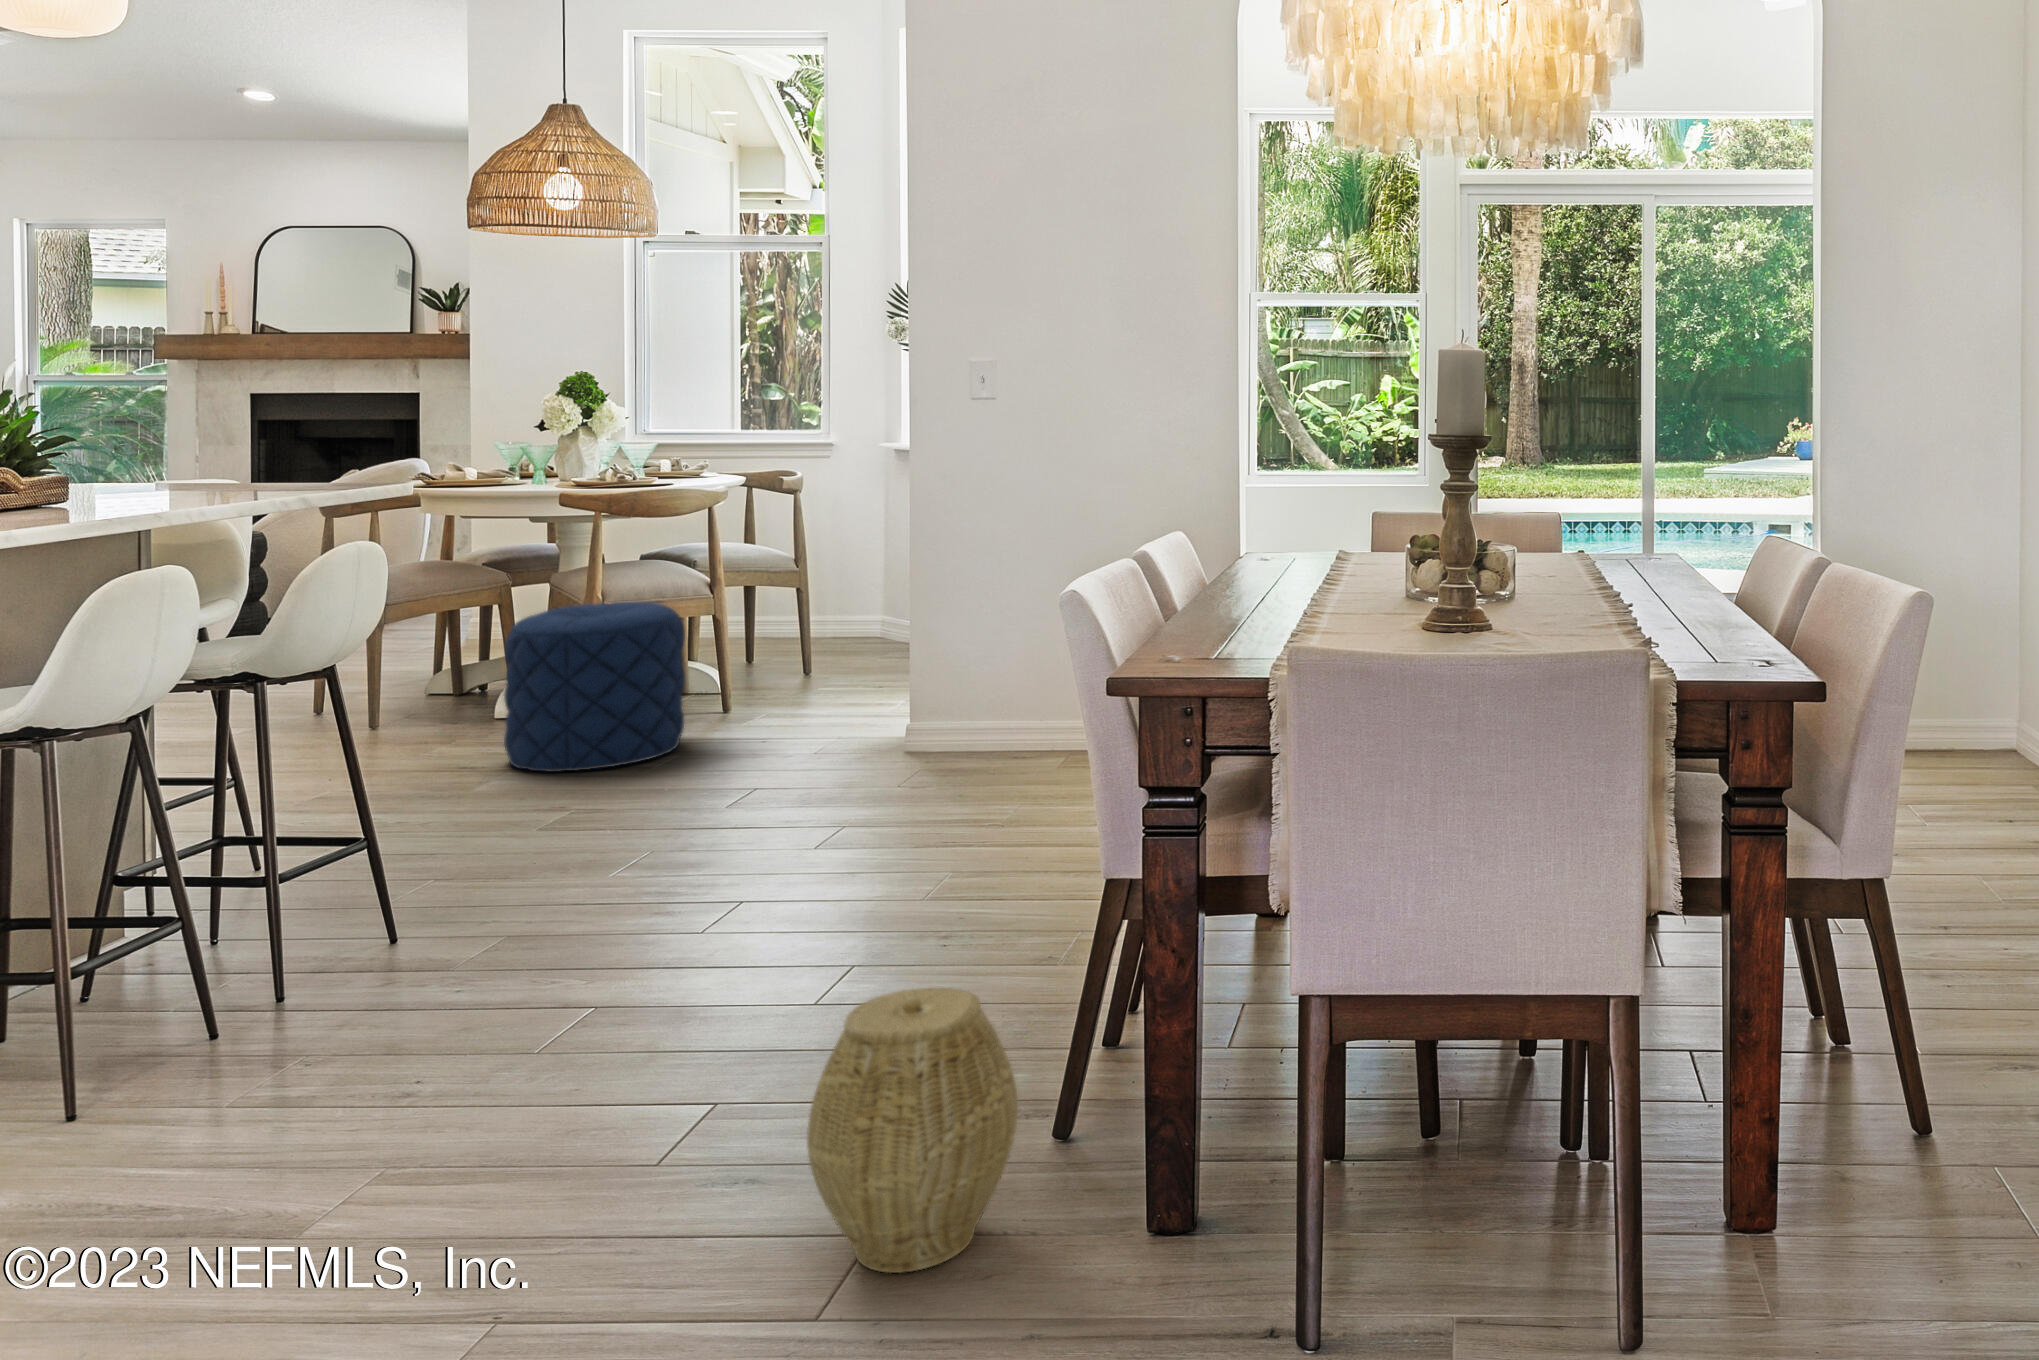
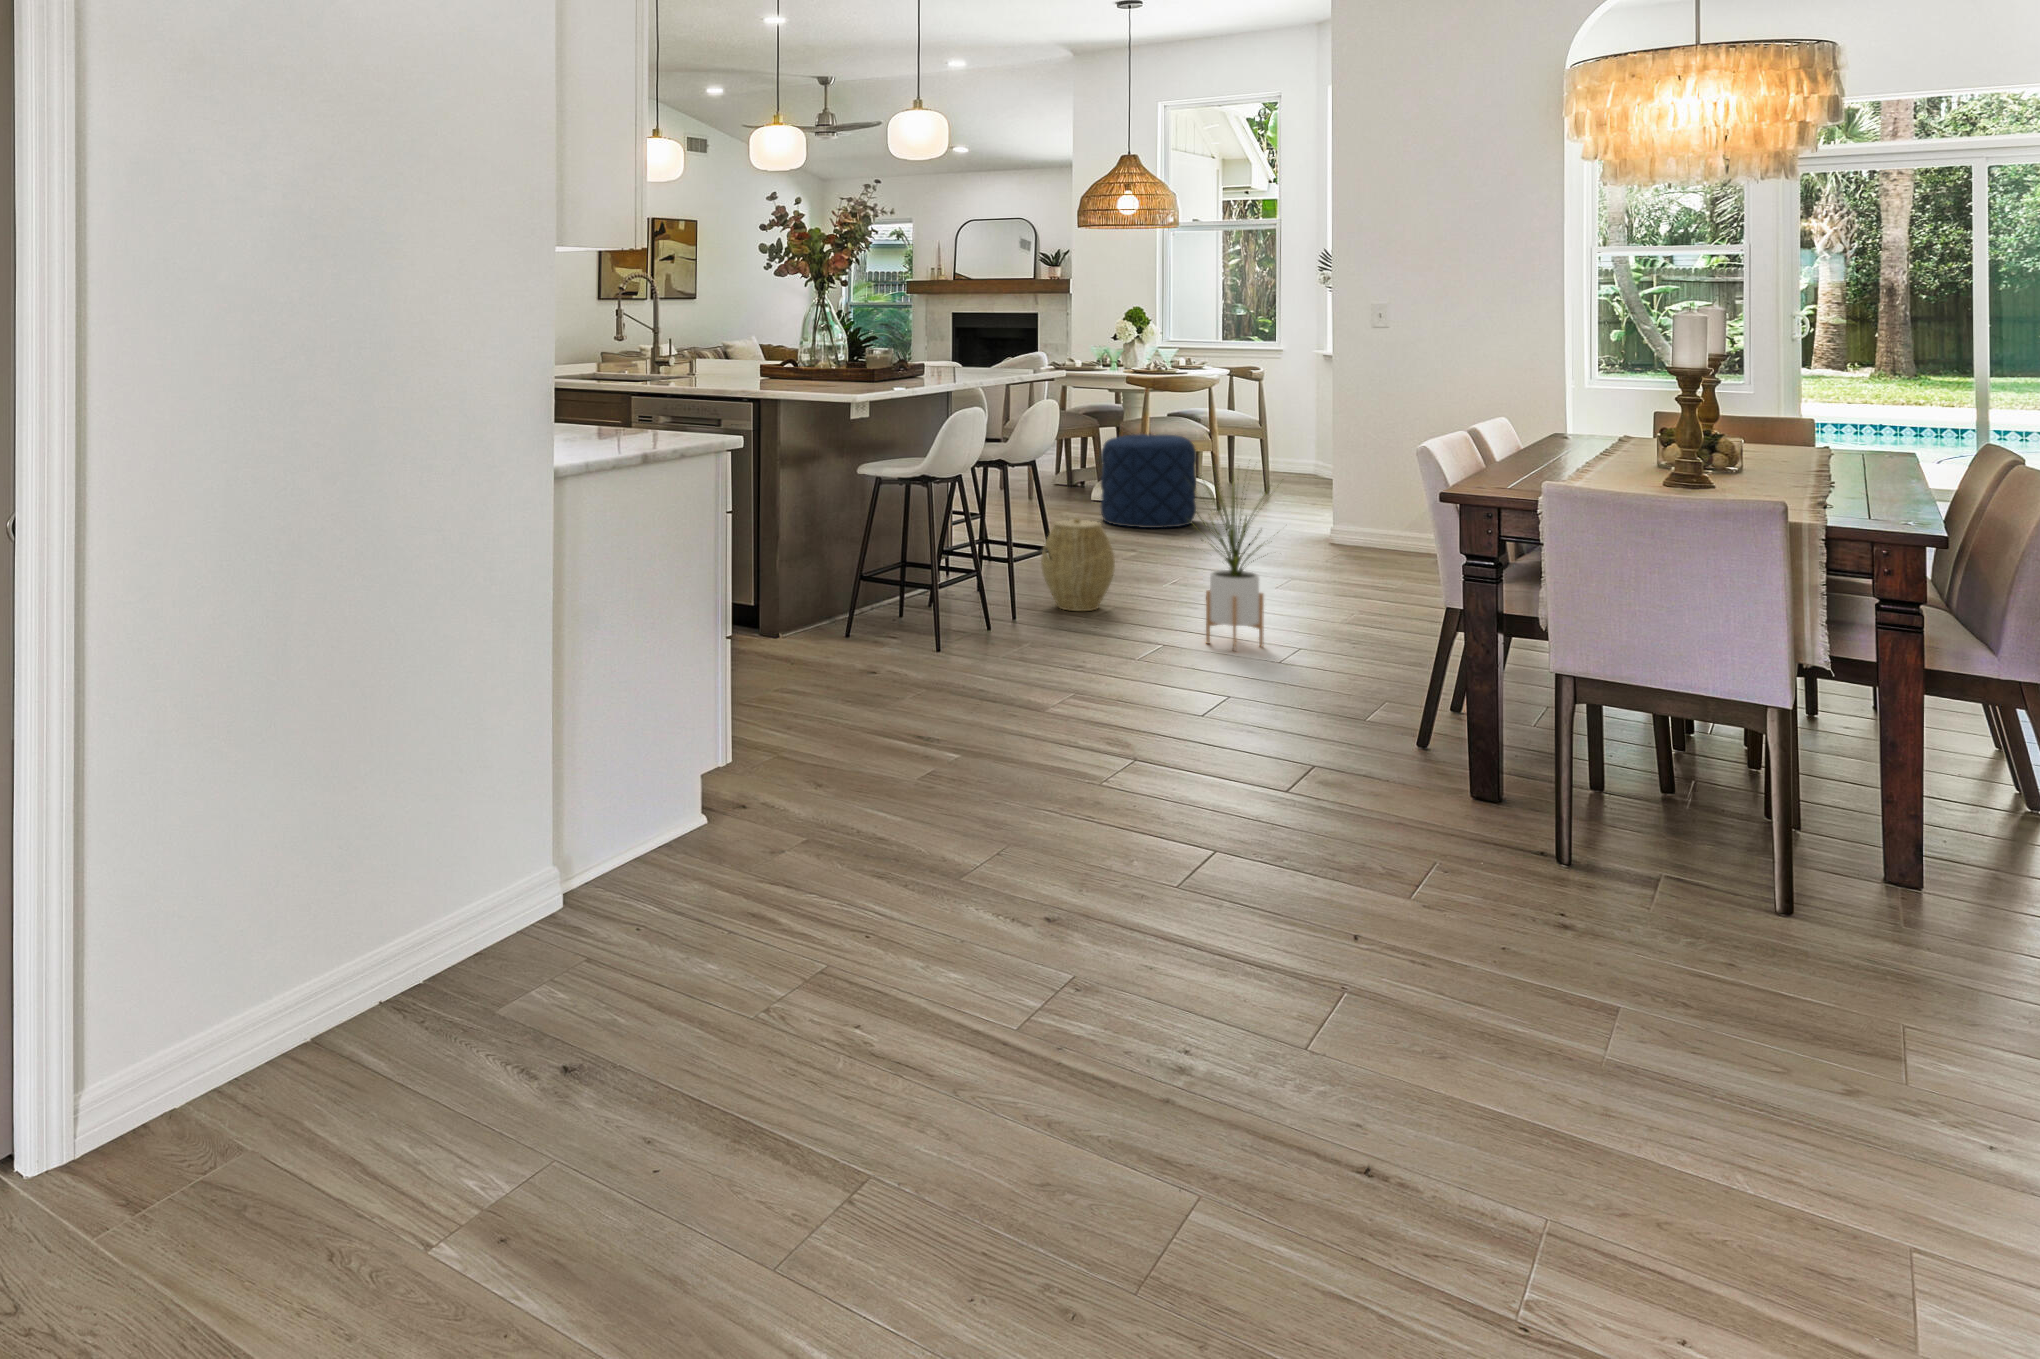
house plant: none [642,692,855,1083] -> present [1187,481,1270,650]
woven basket: present [807,988,1018,1273] -> present [1041,518,1115,611]

